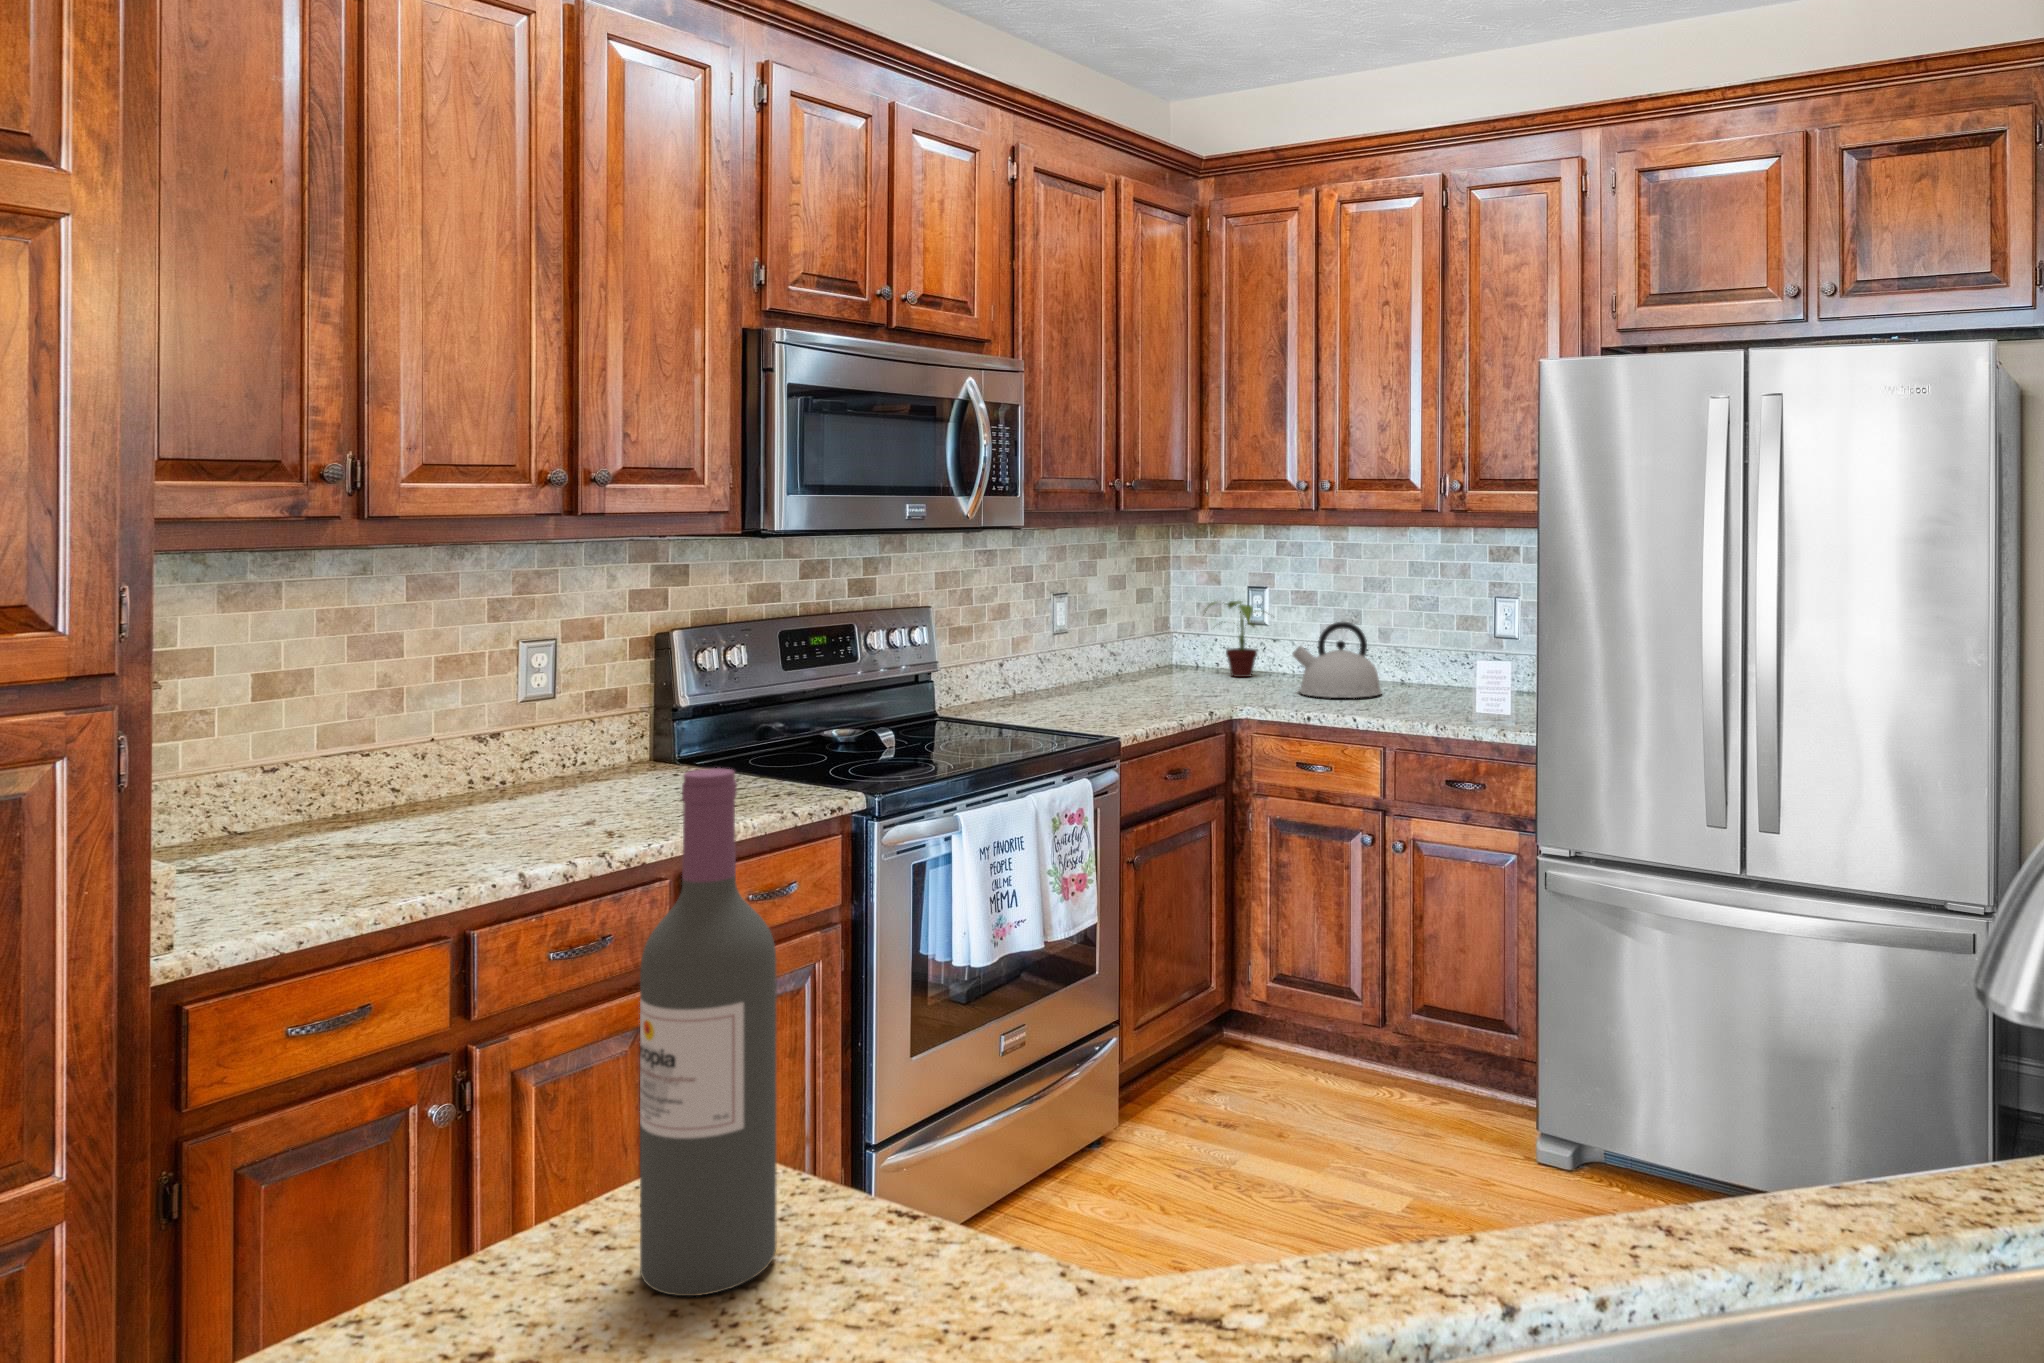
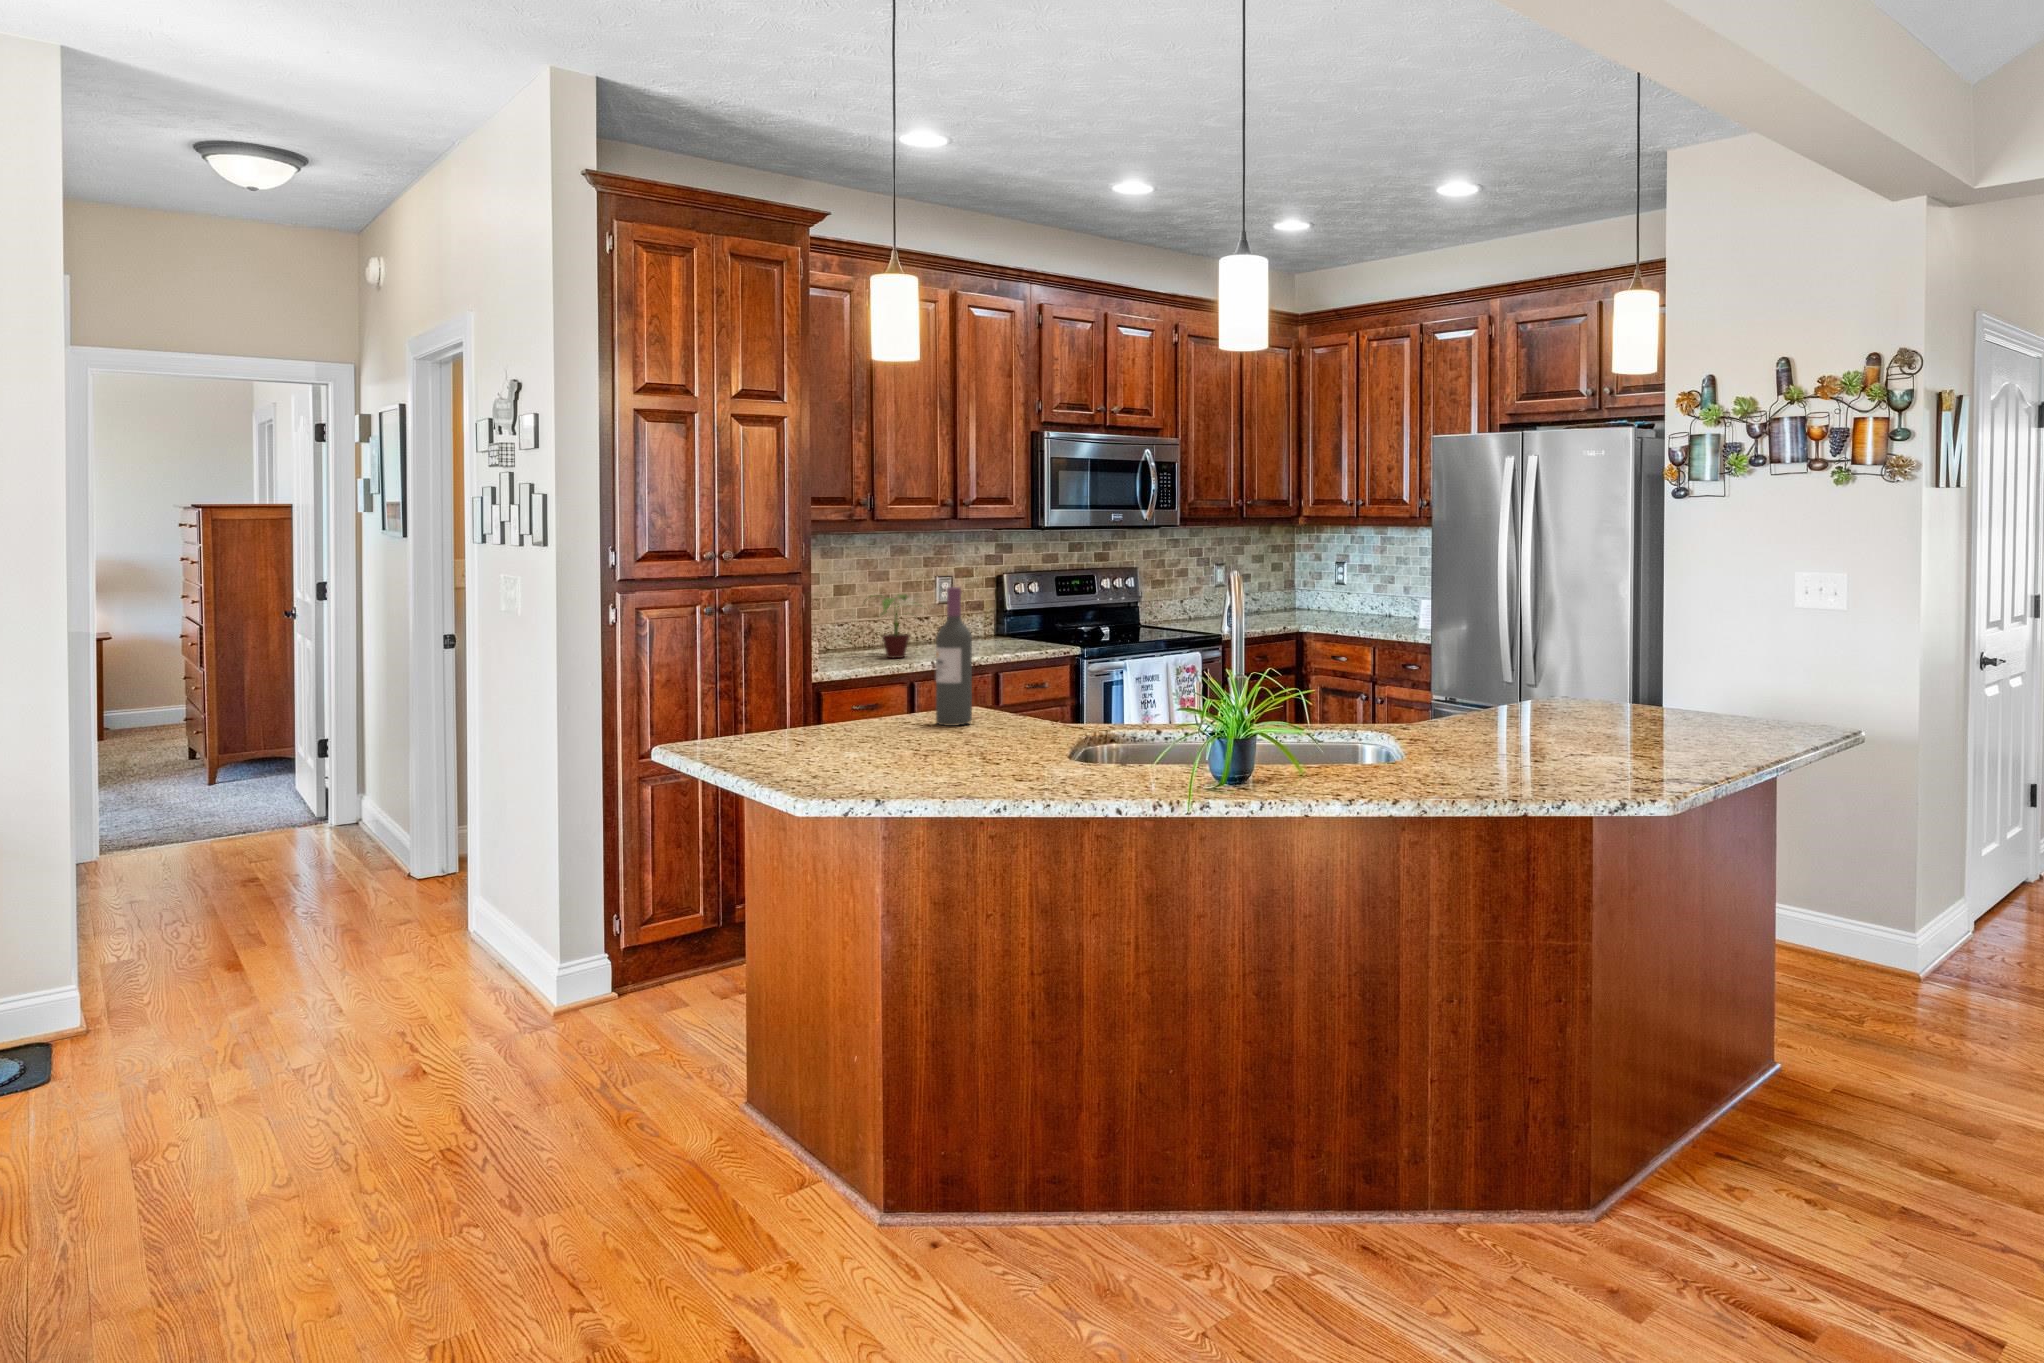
potted plant: present [1205,601,1262,677] -> present [881,594,910,658]
kettle: present [1292,622,1381,698] -> none [1343,580,1395,622]

